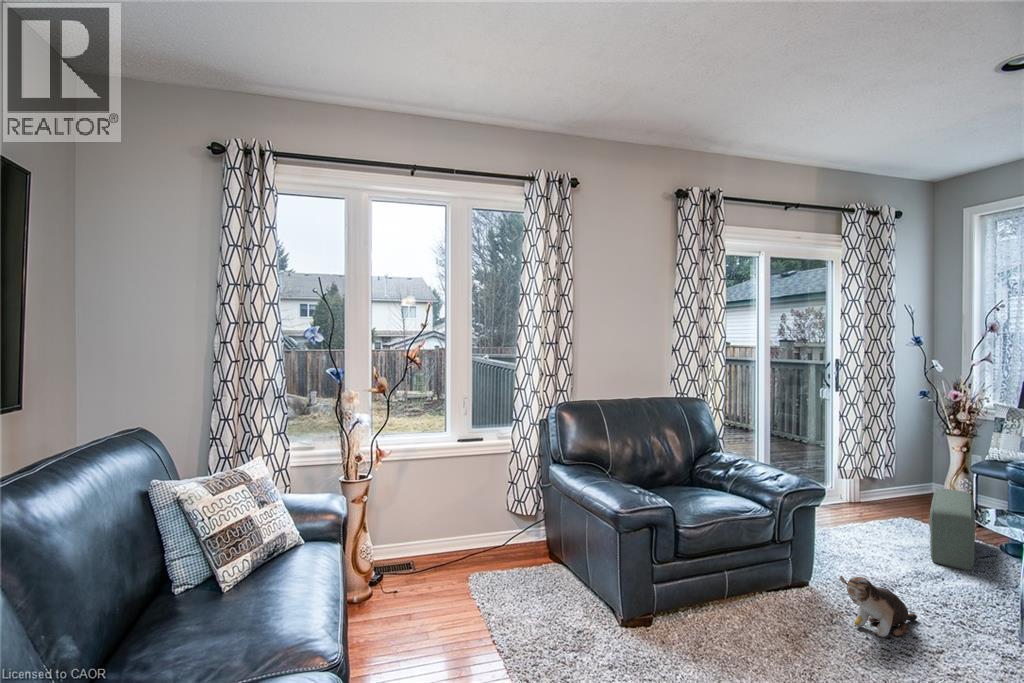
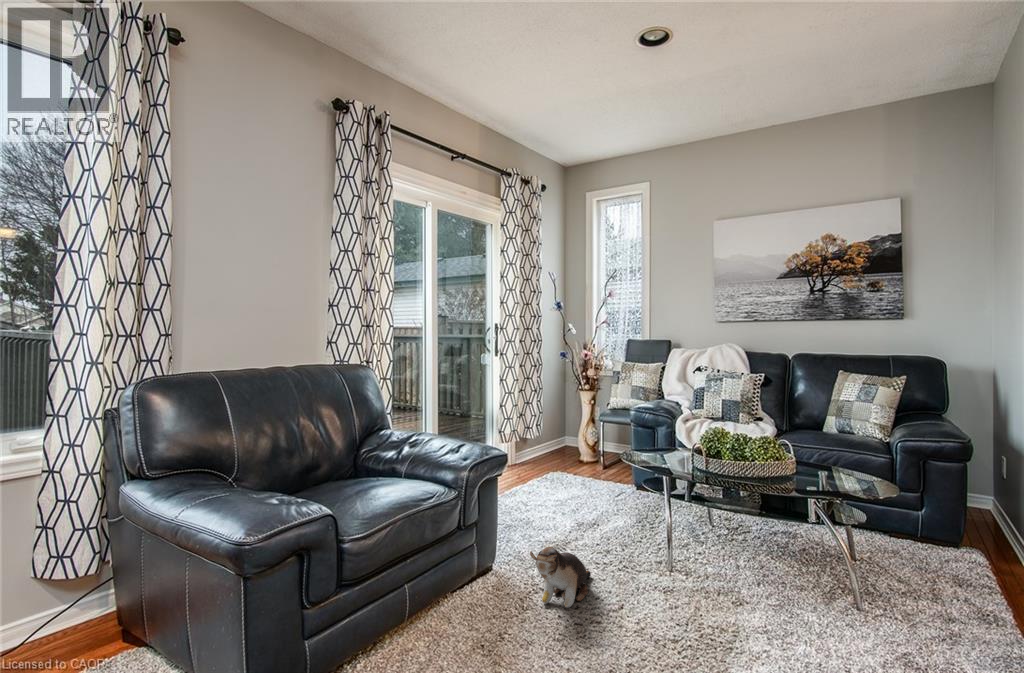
pouf: present [929,488,975,570] -> none [580,440,614,512]

